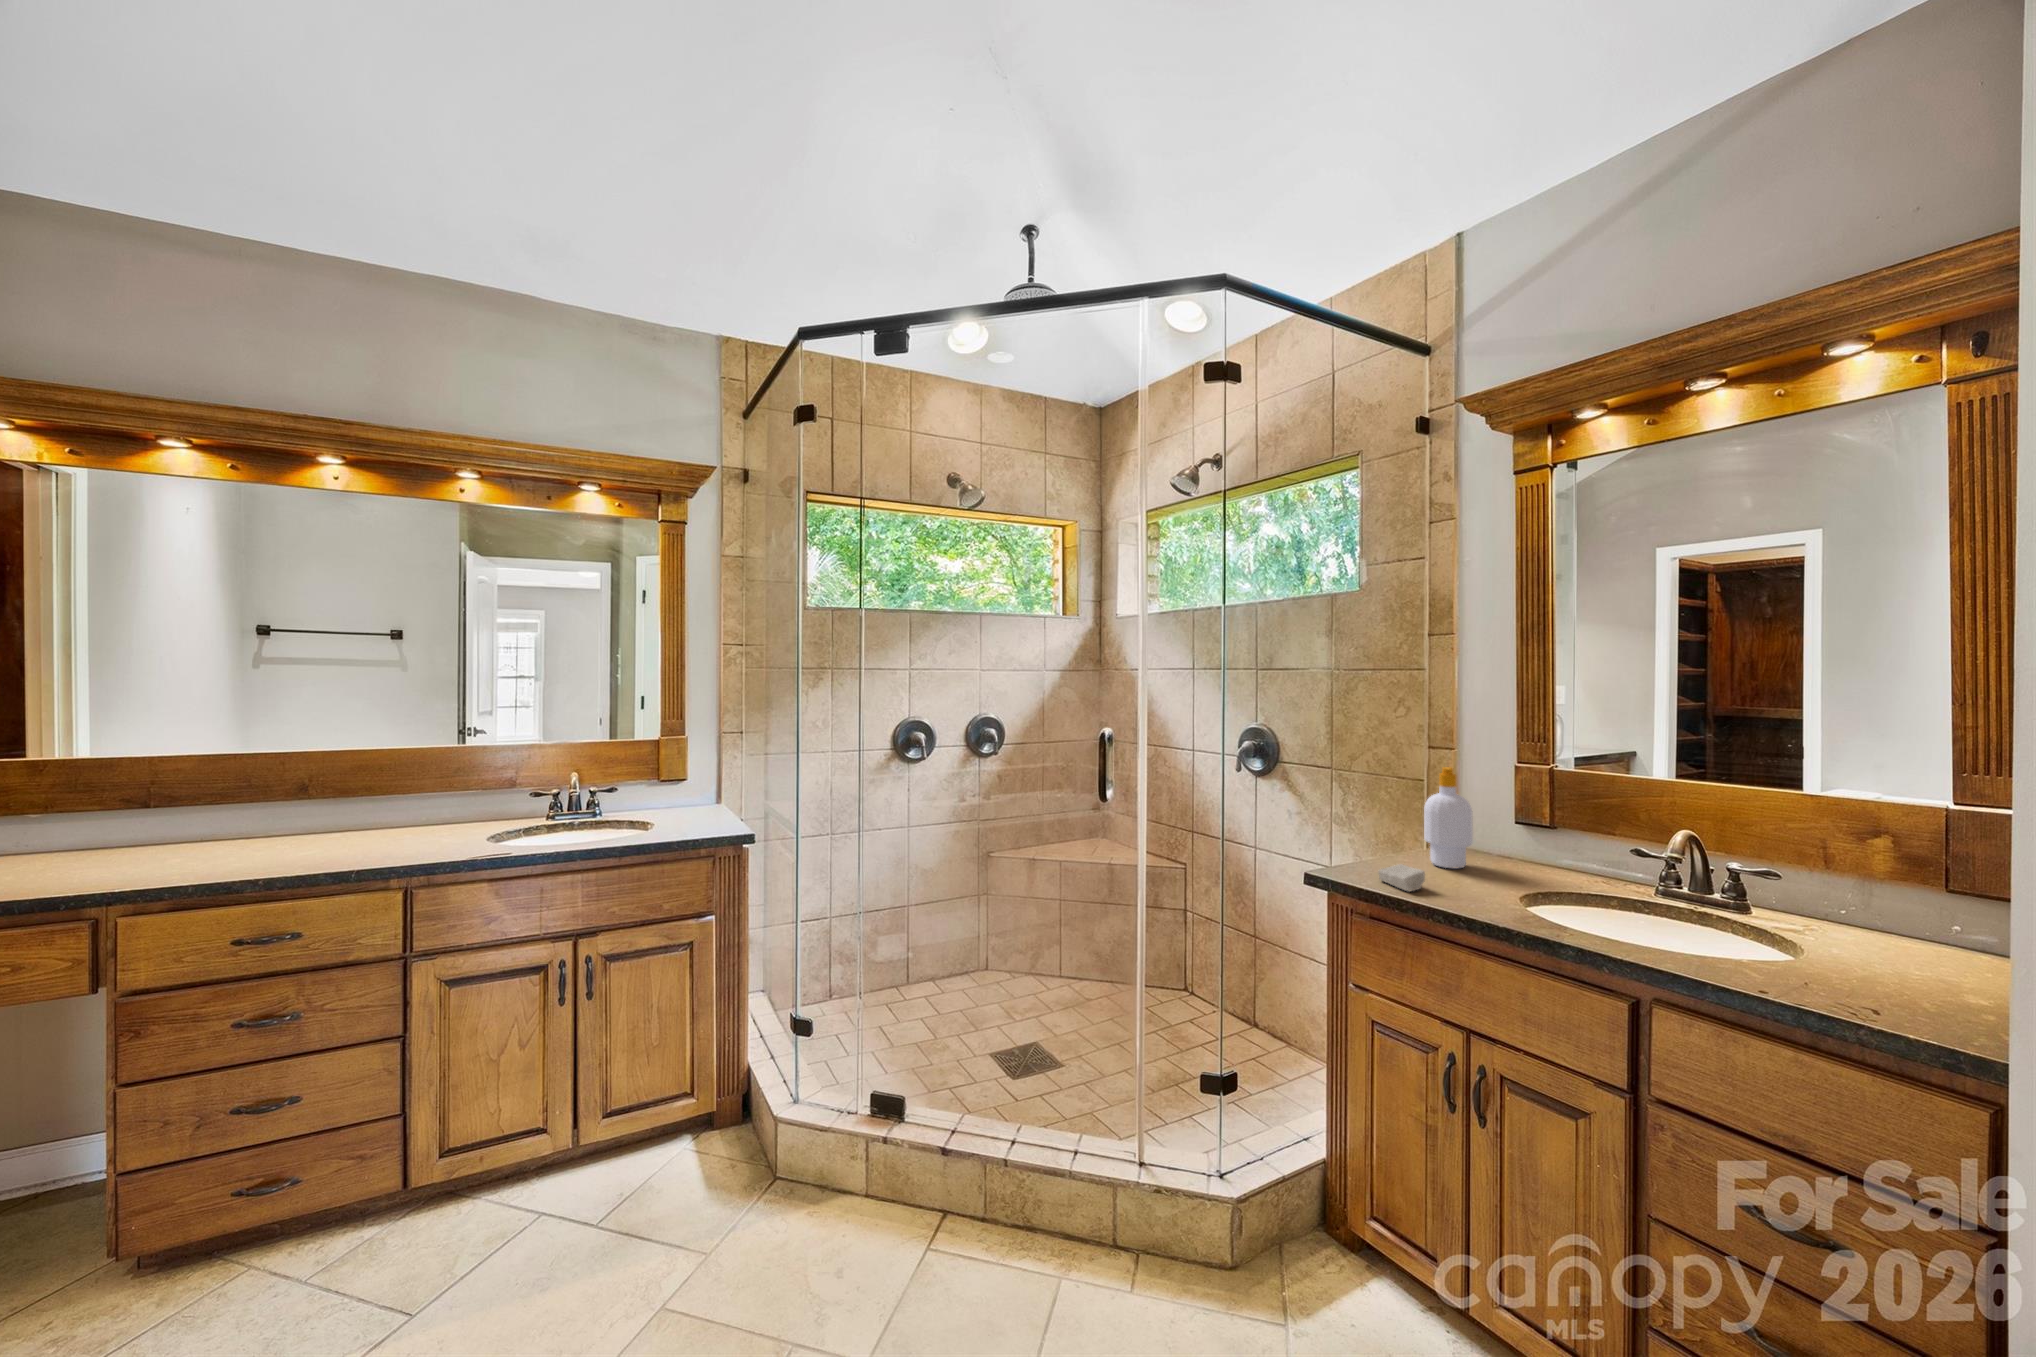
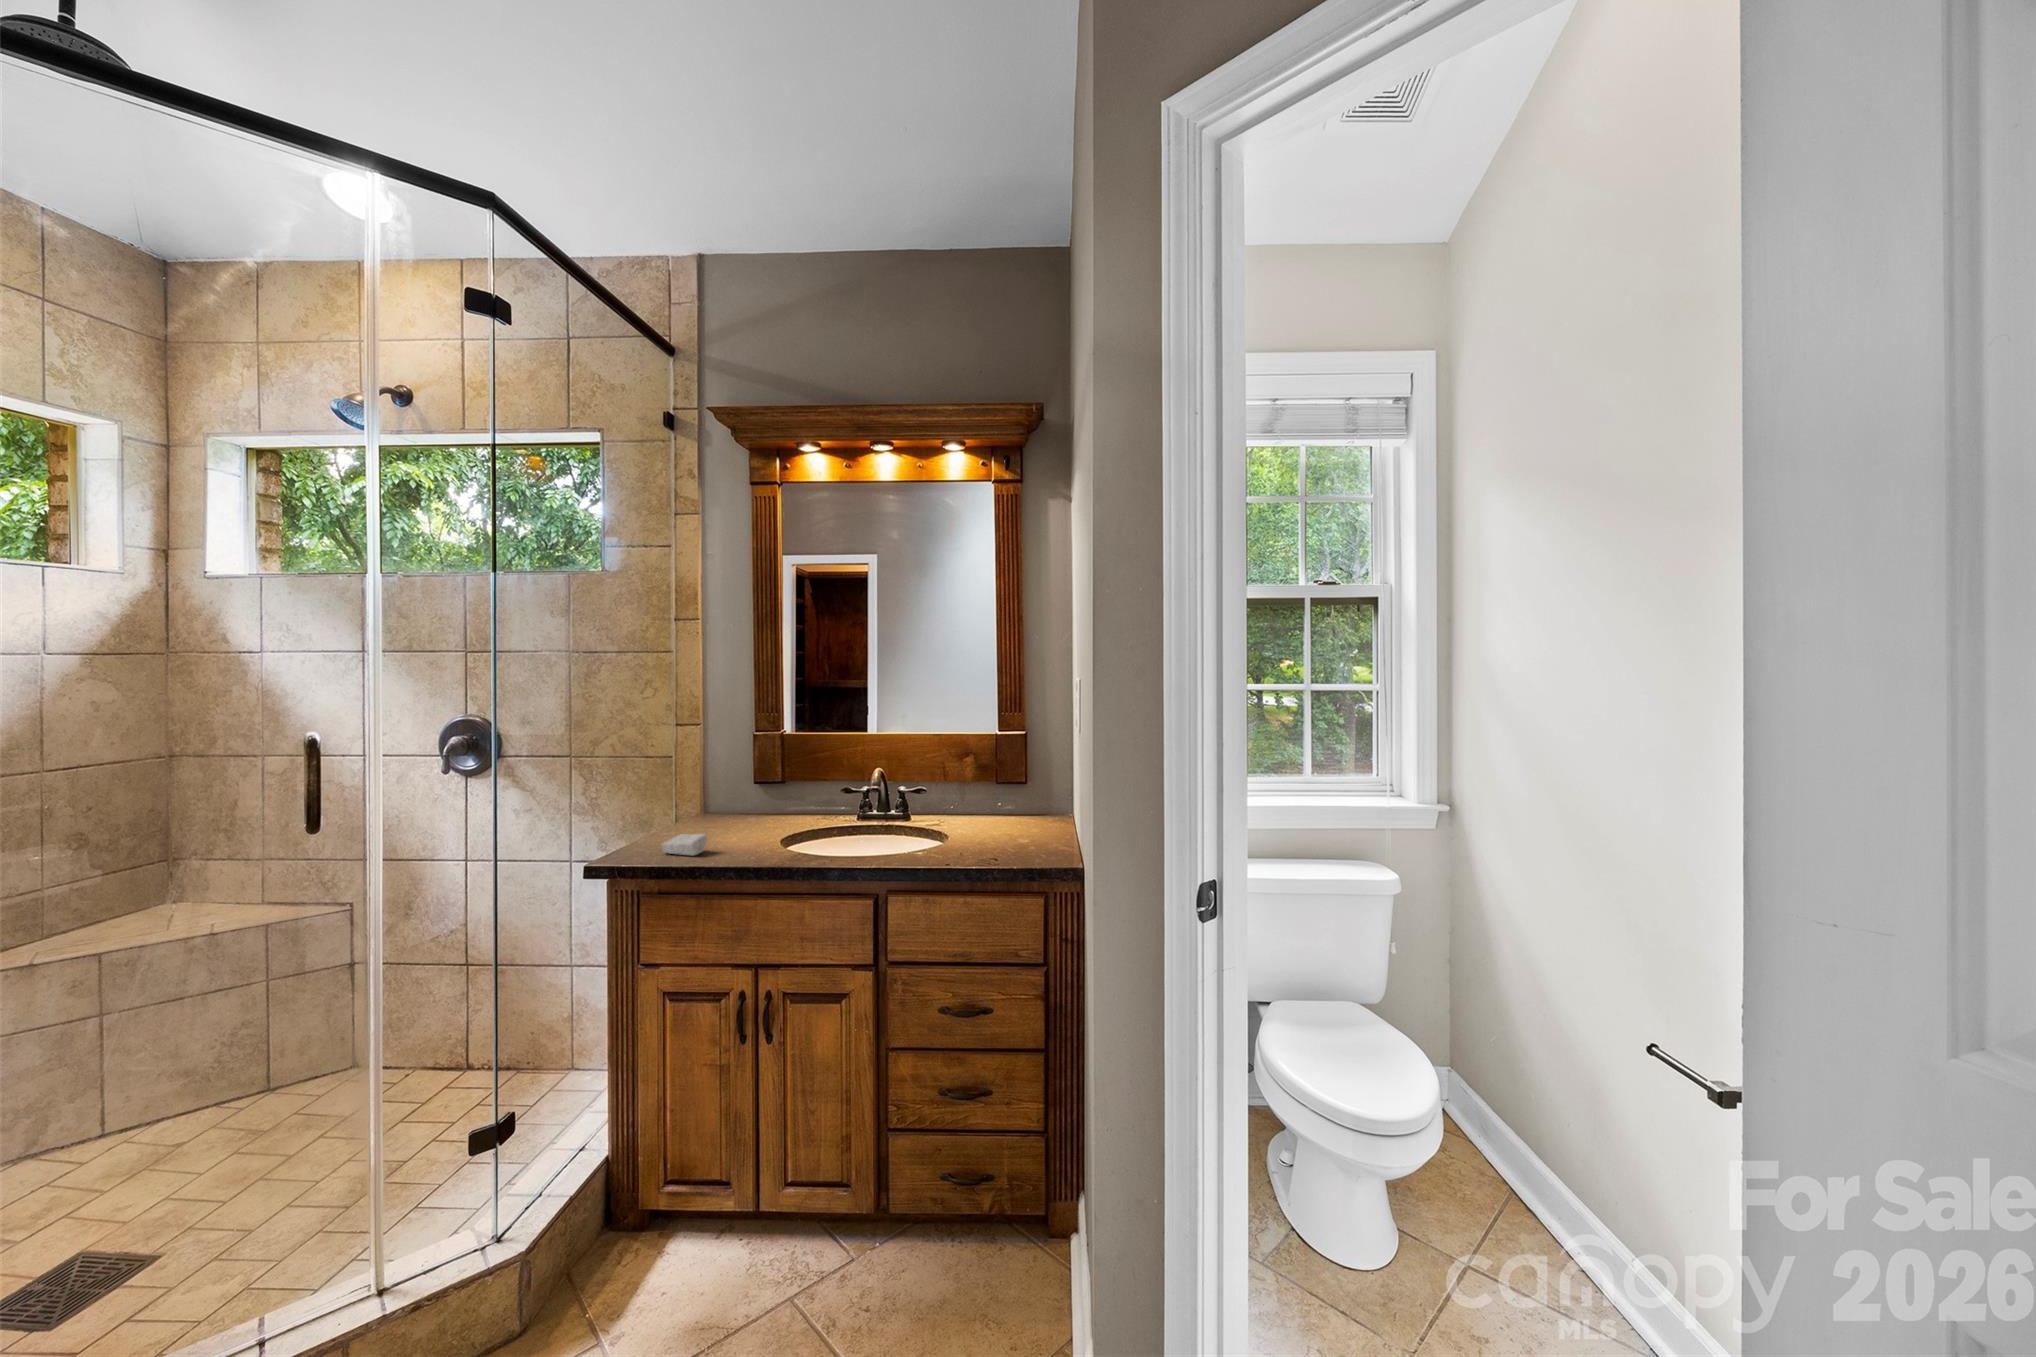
soap bottle: present [1424,767,1473,868] -> none [690,741,731,835]

